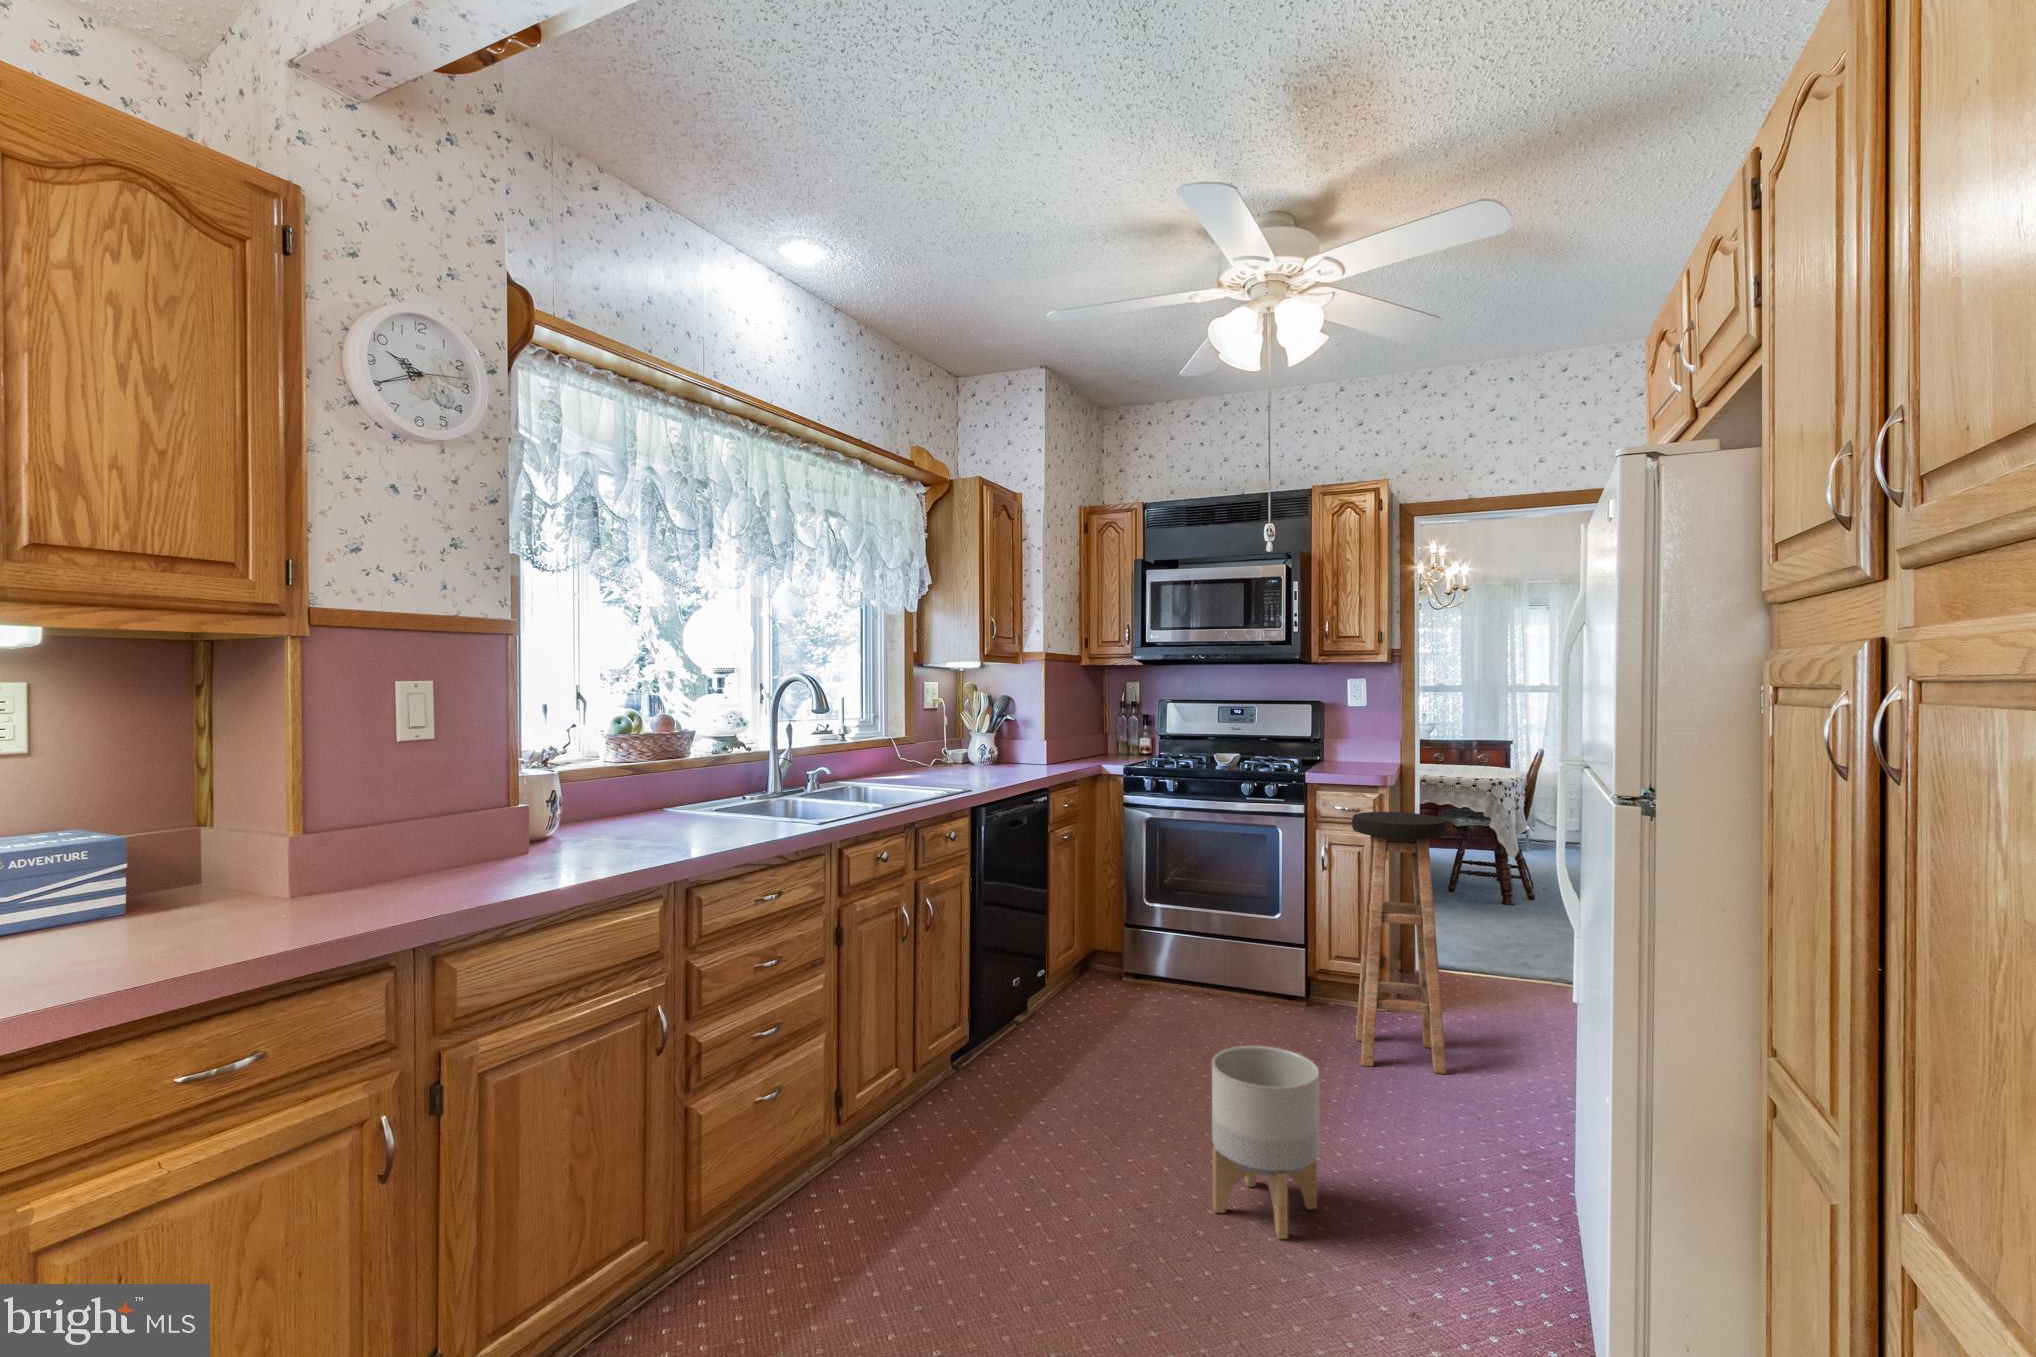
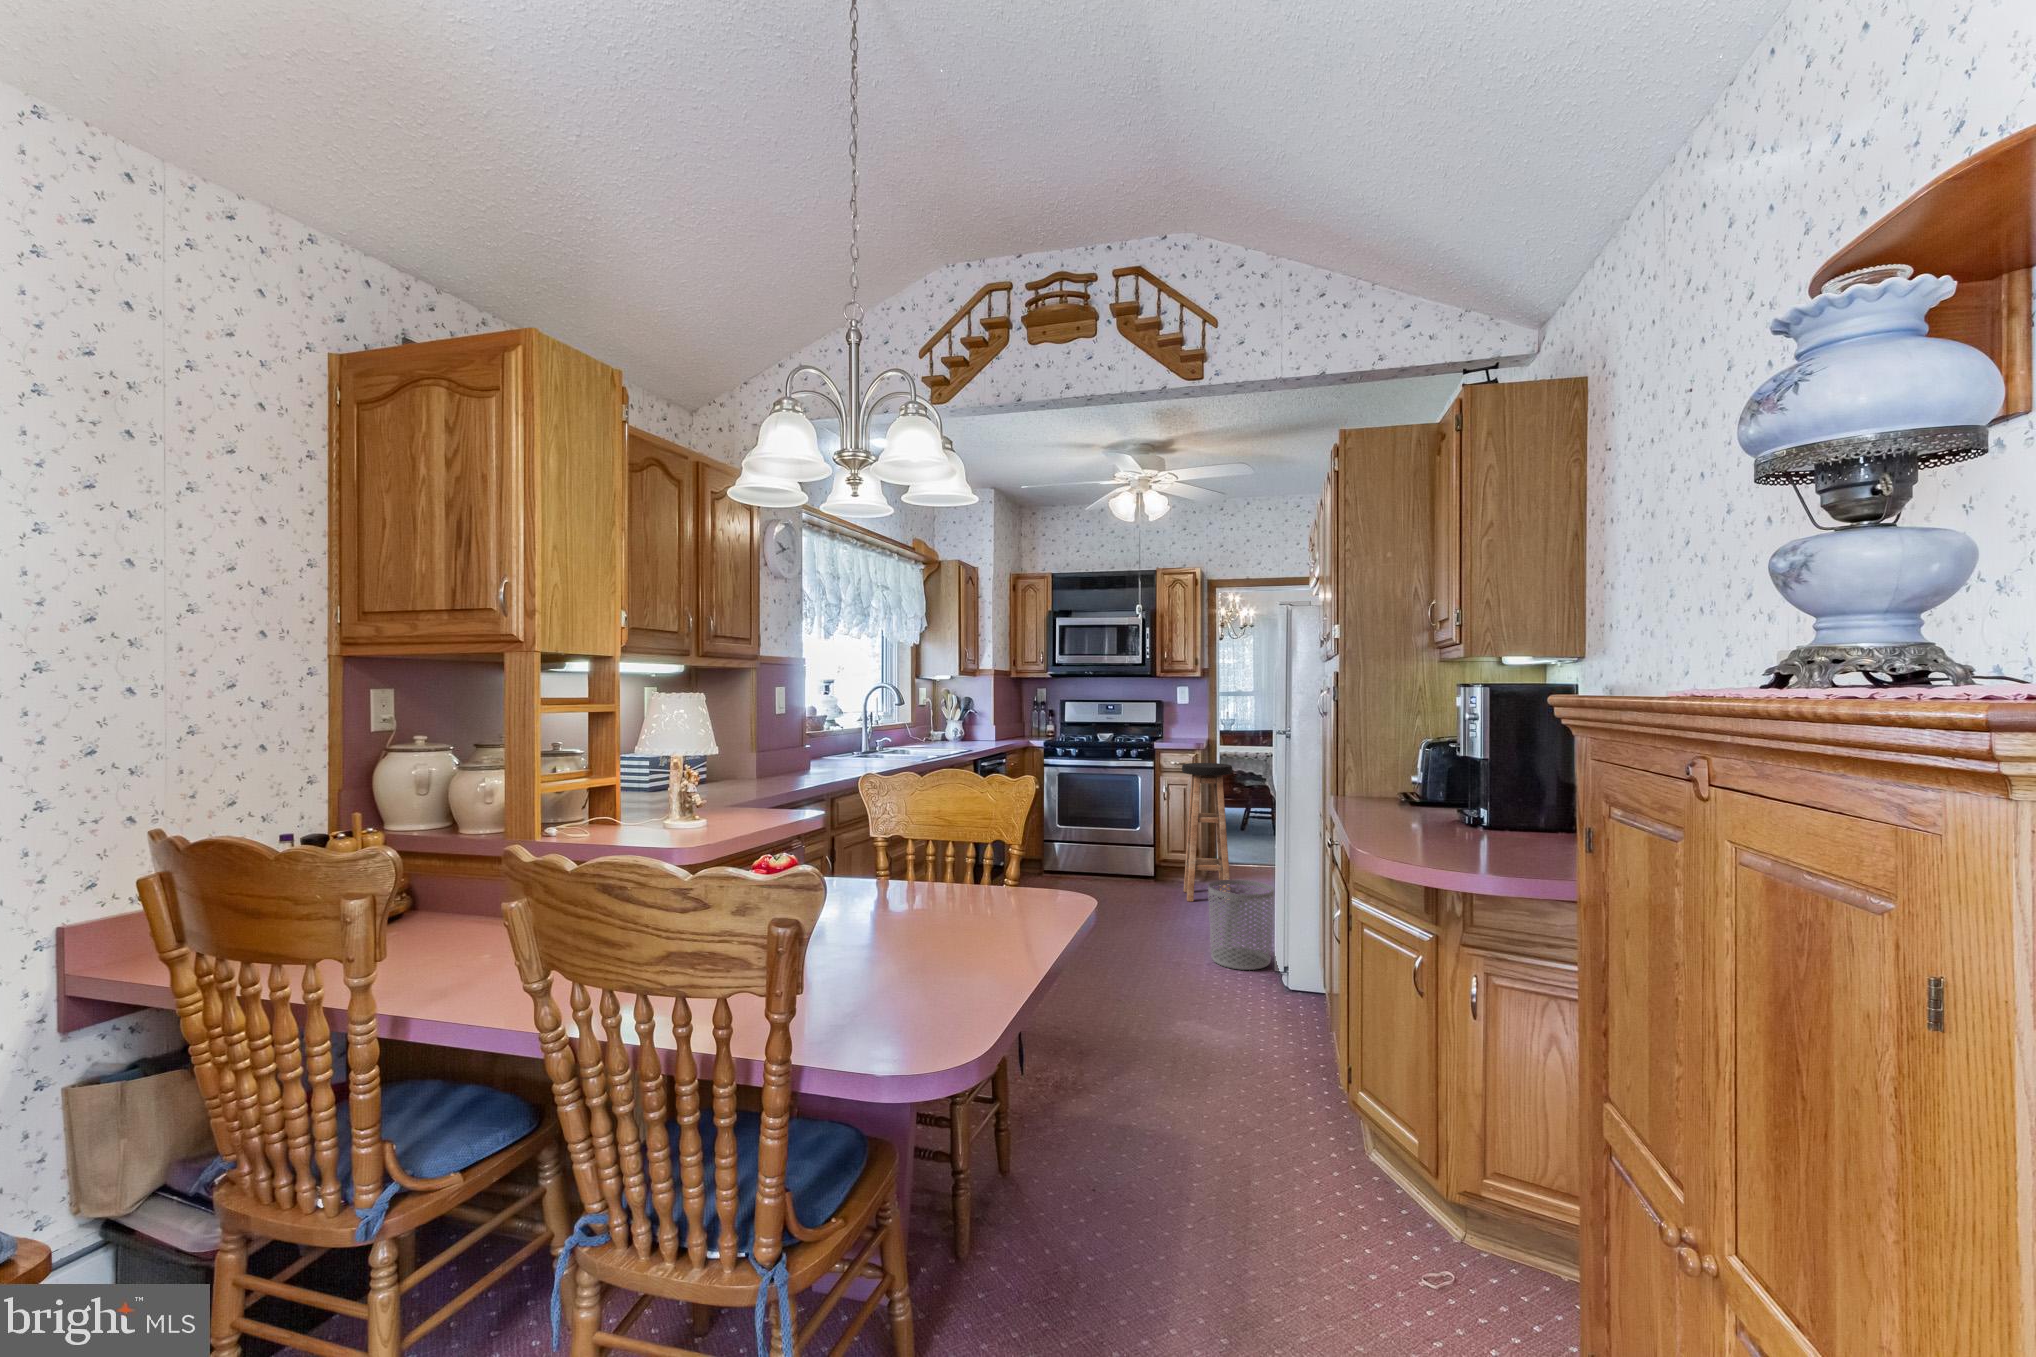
planter: present [1212,1046,1319,1239] -> none [1120,873,1171,956]
waste bin: none [1401,1083,1558,1316] -> present [1208,879,1274,970]

